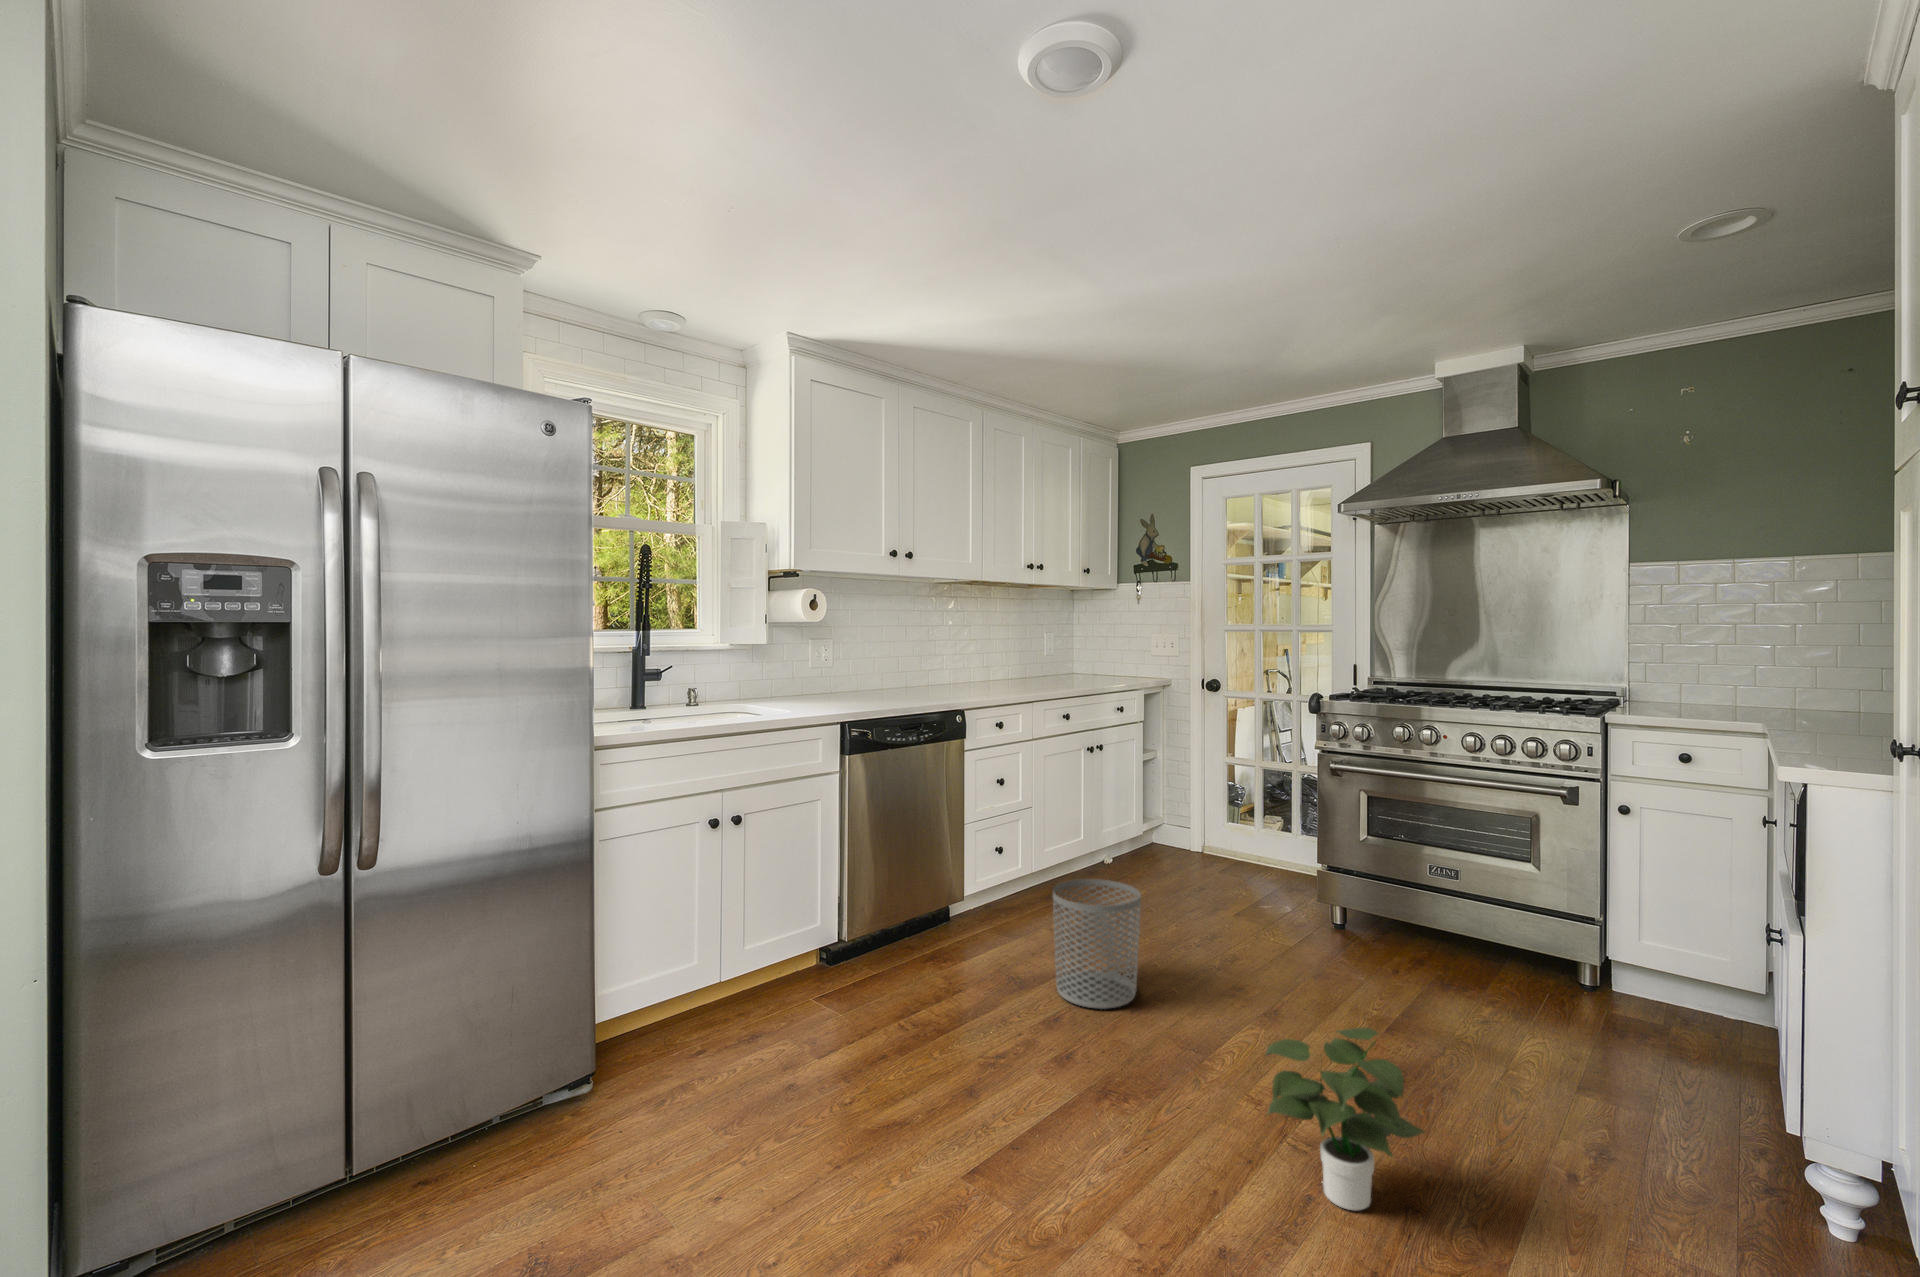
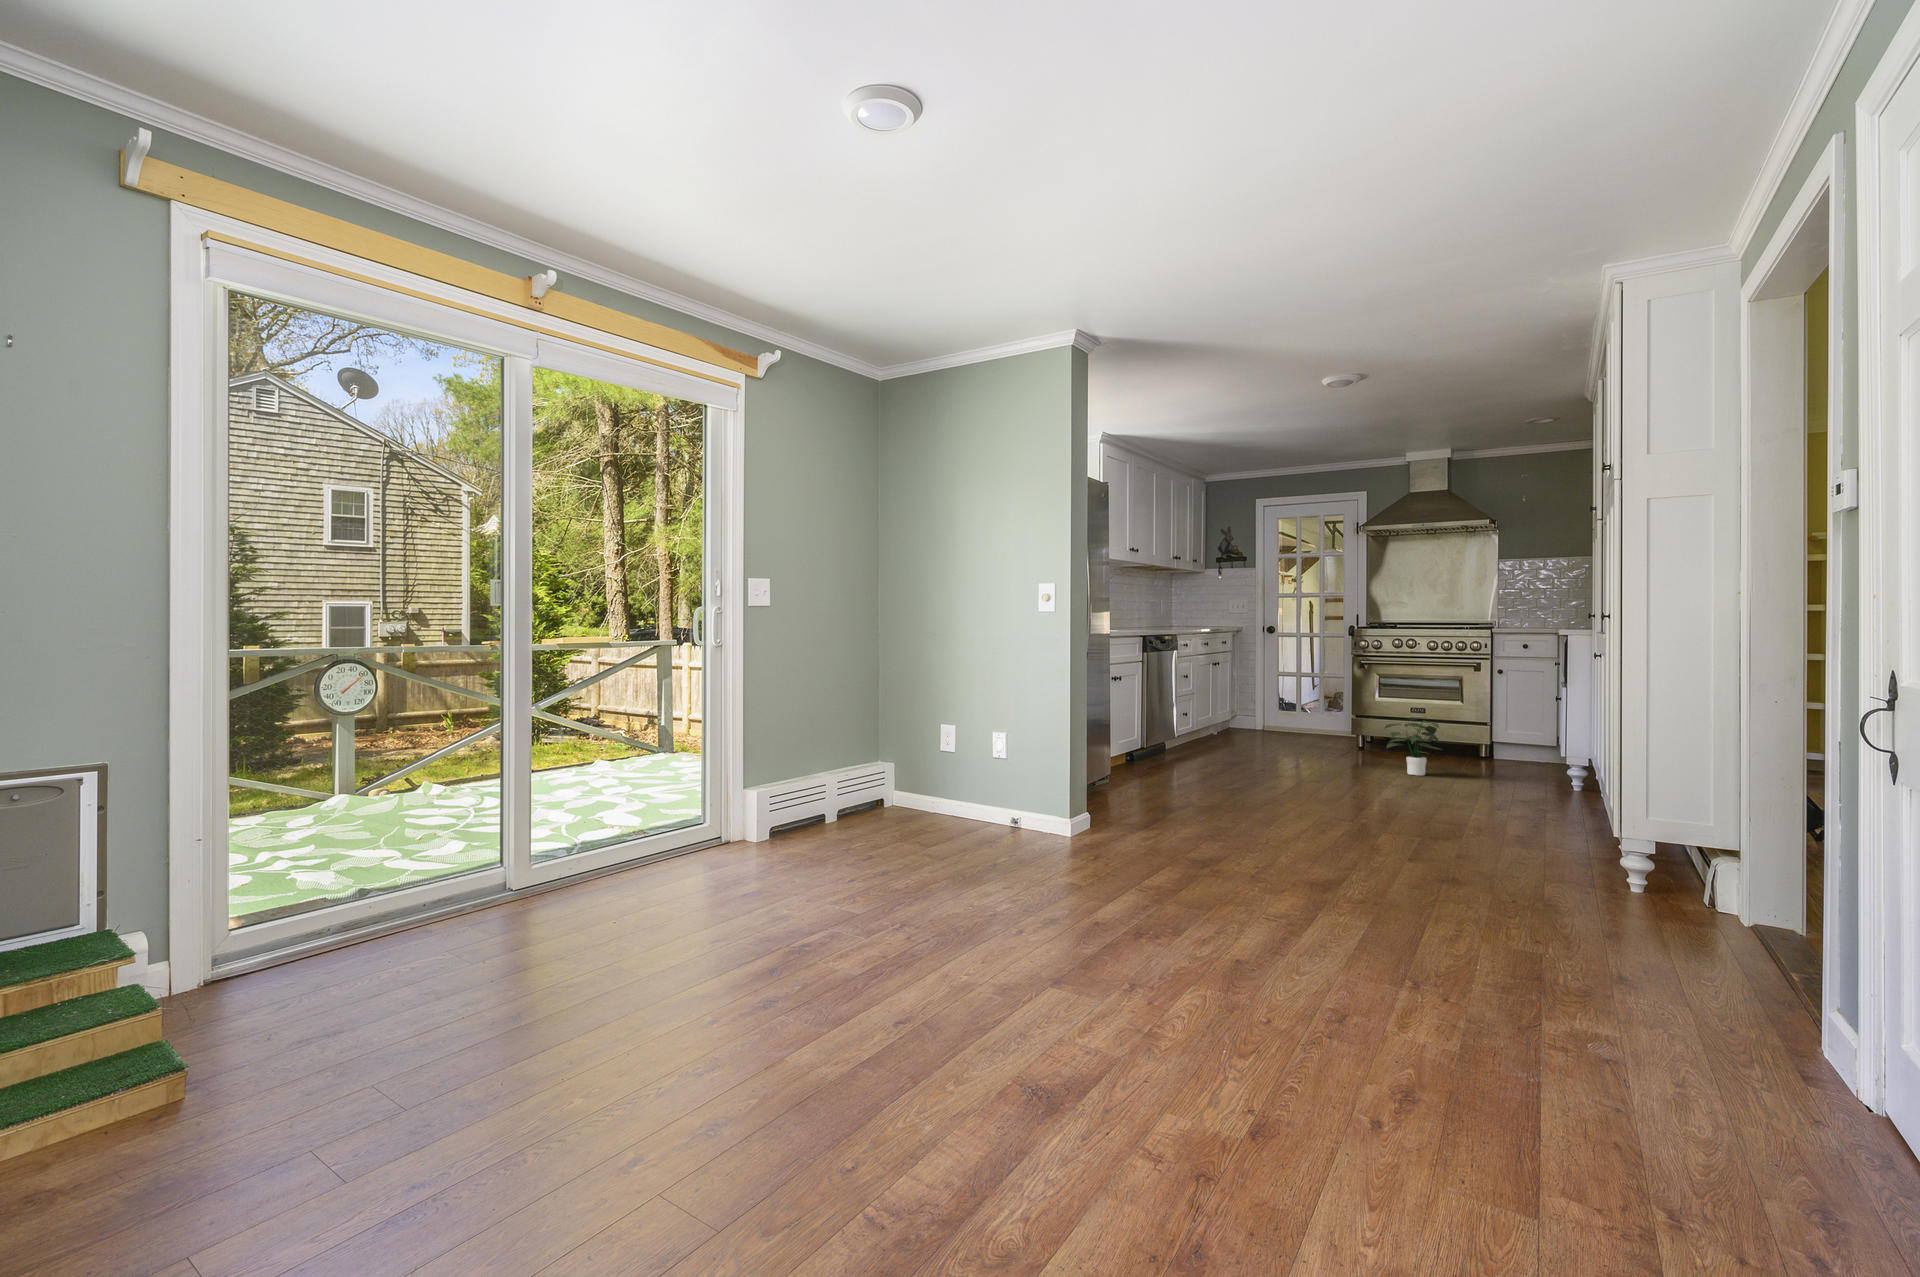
waste bin: present [1053,879,1141,1009] -> none [1249,703,1294,755]

